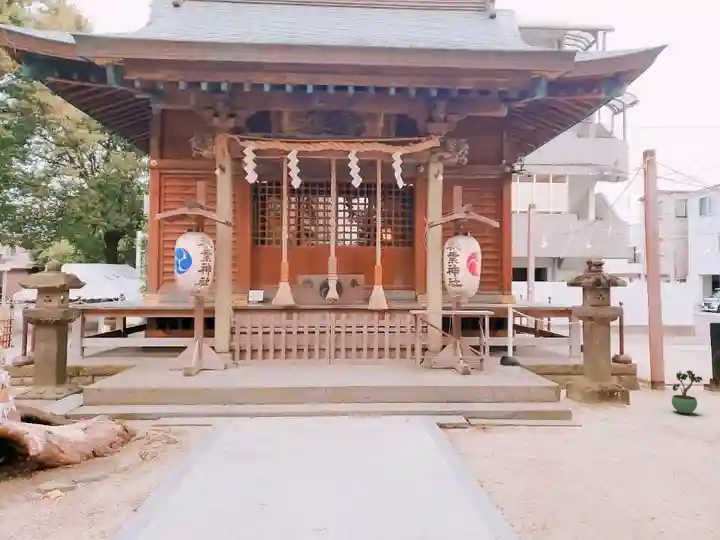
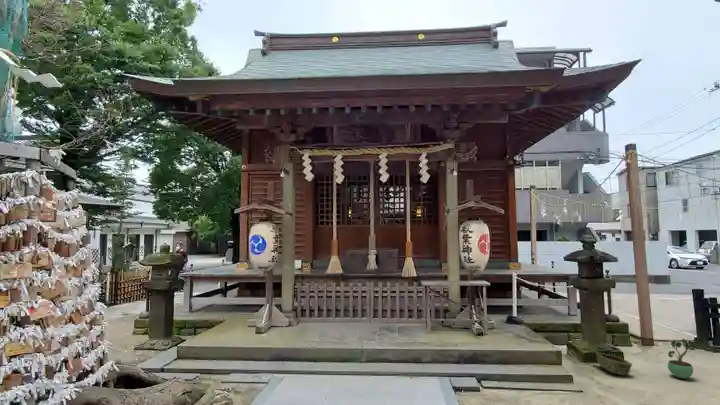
woven basket: none [596,389,634,412] -> present [596,352,632,375]

